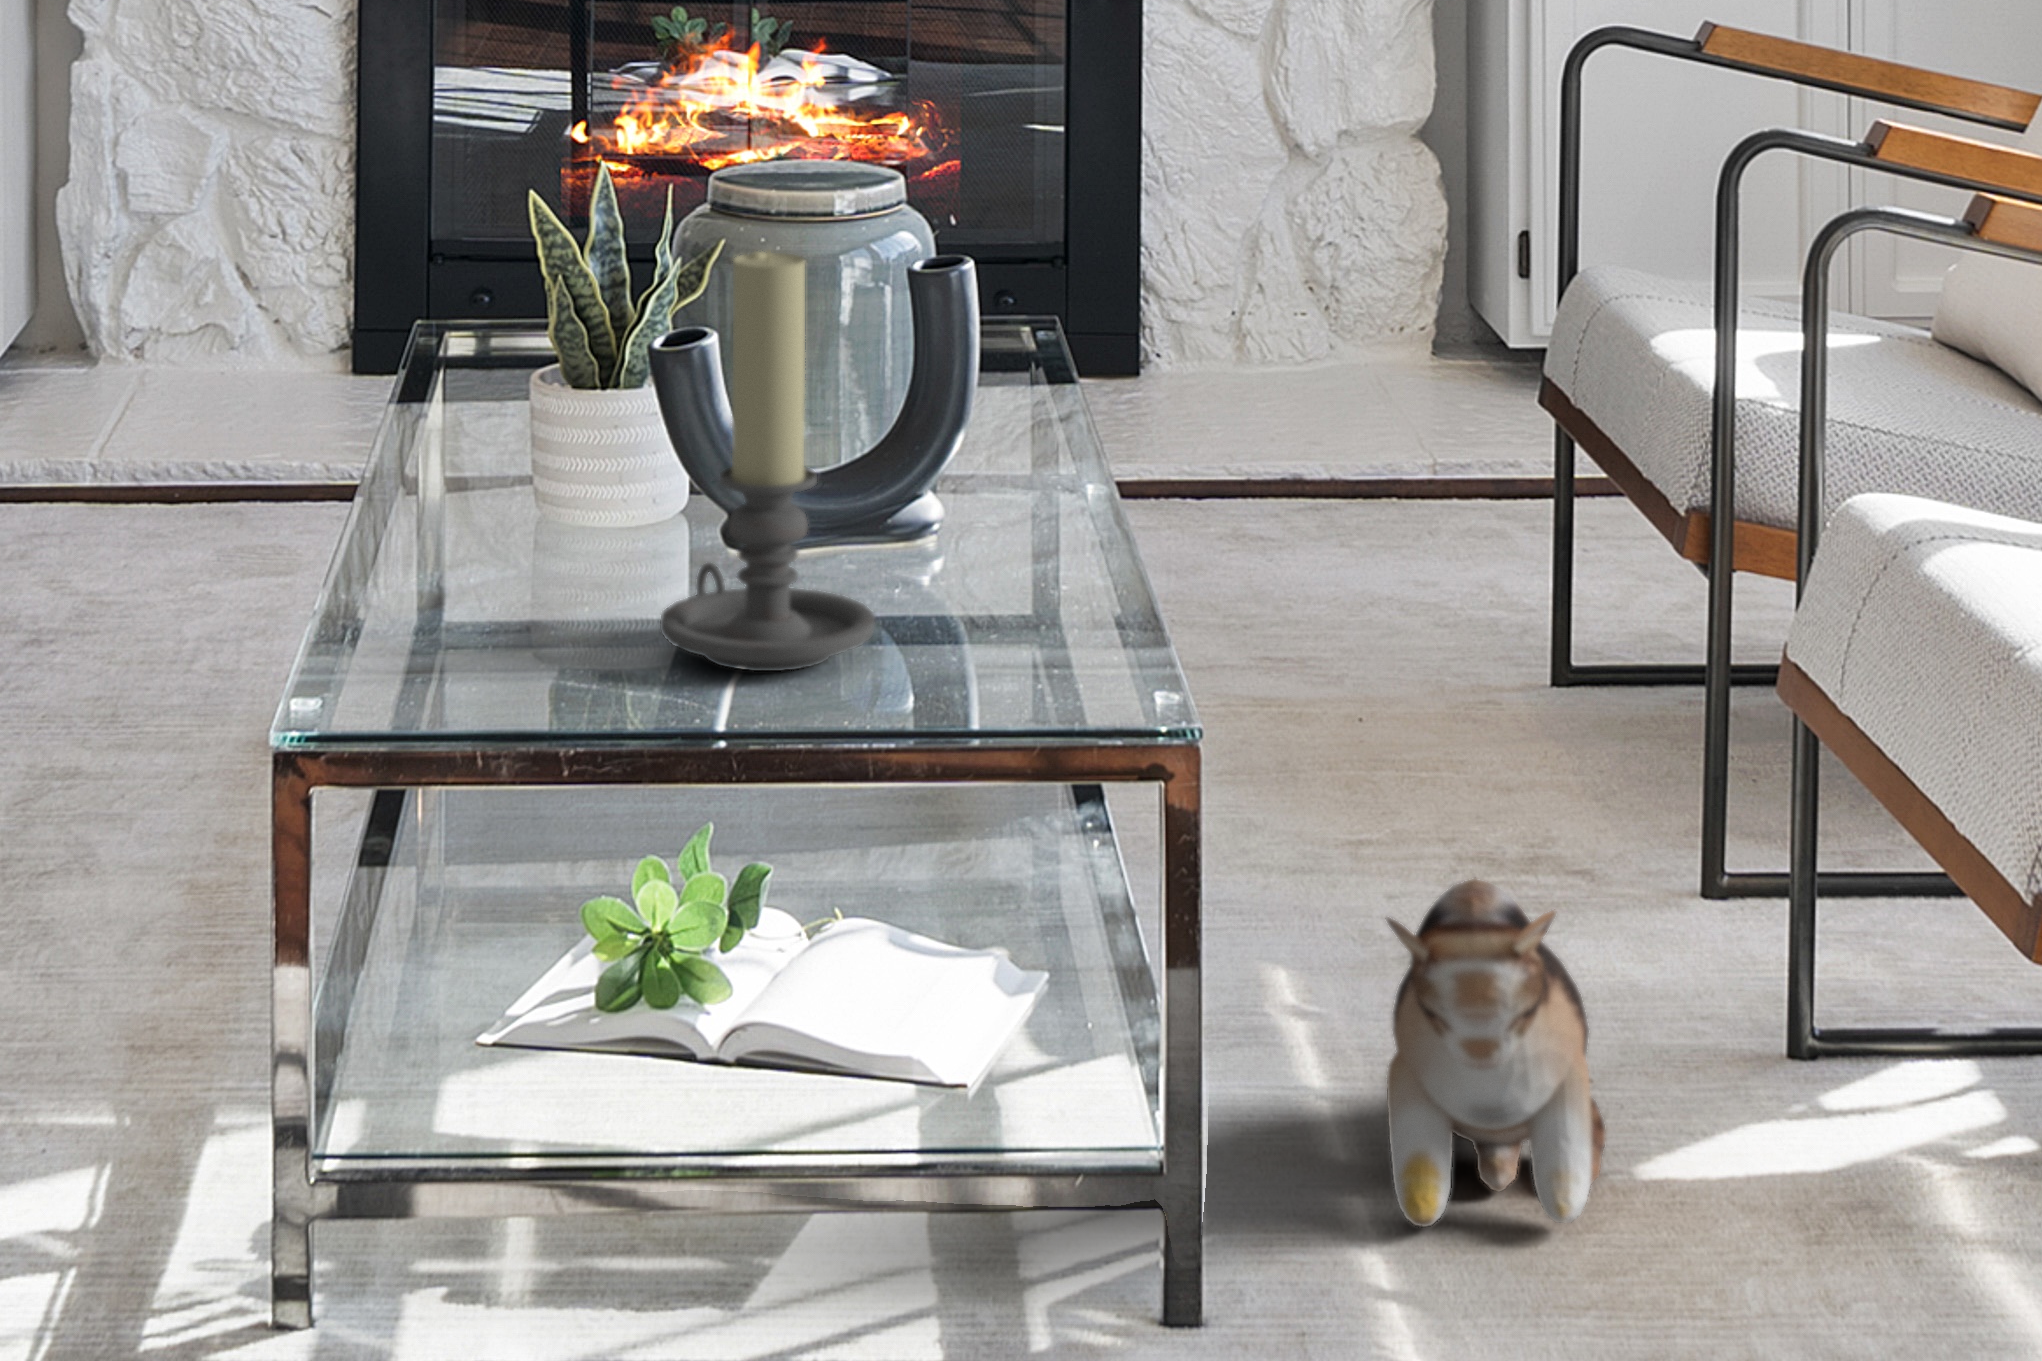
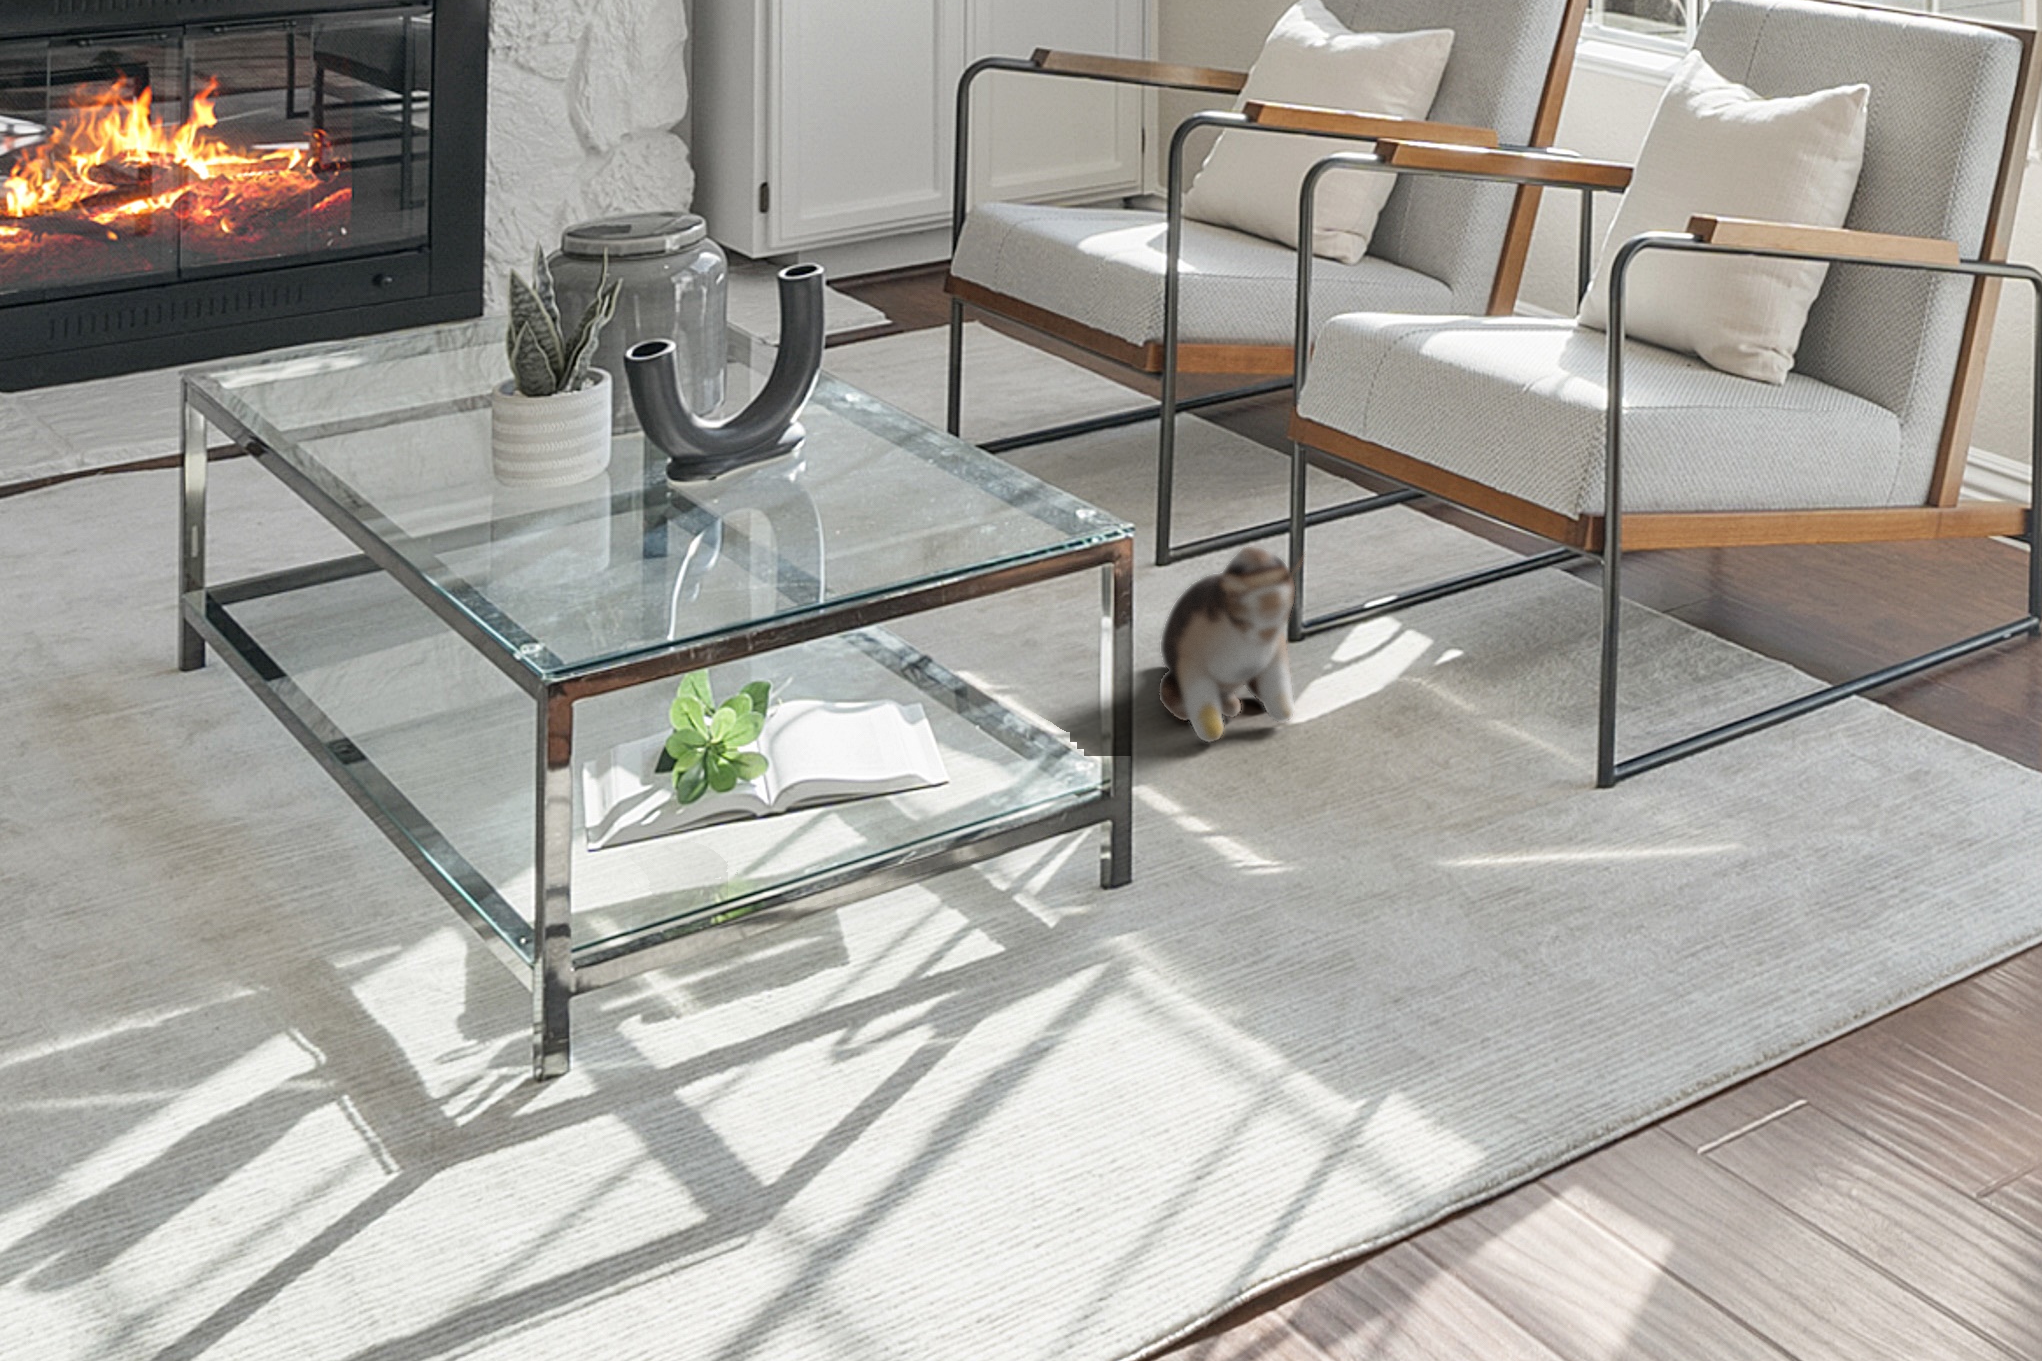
candle holder: present [660,251,875,671] -> none [768,262,911,512]

